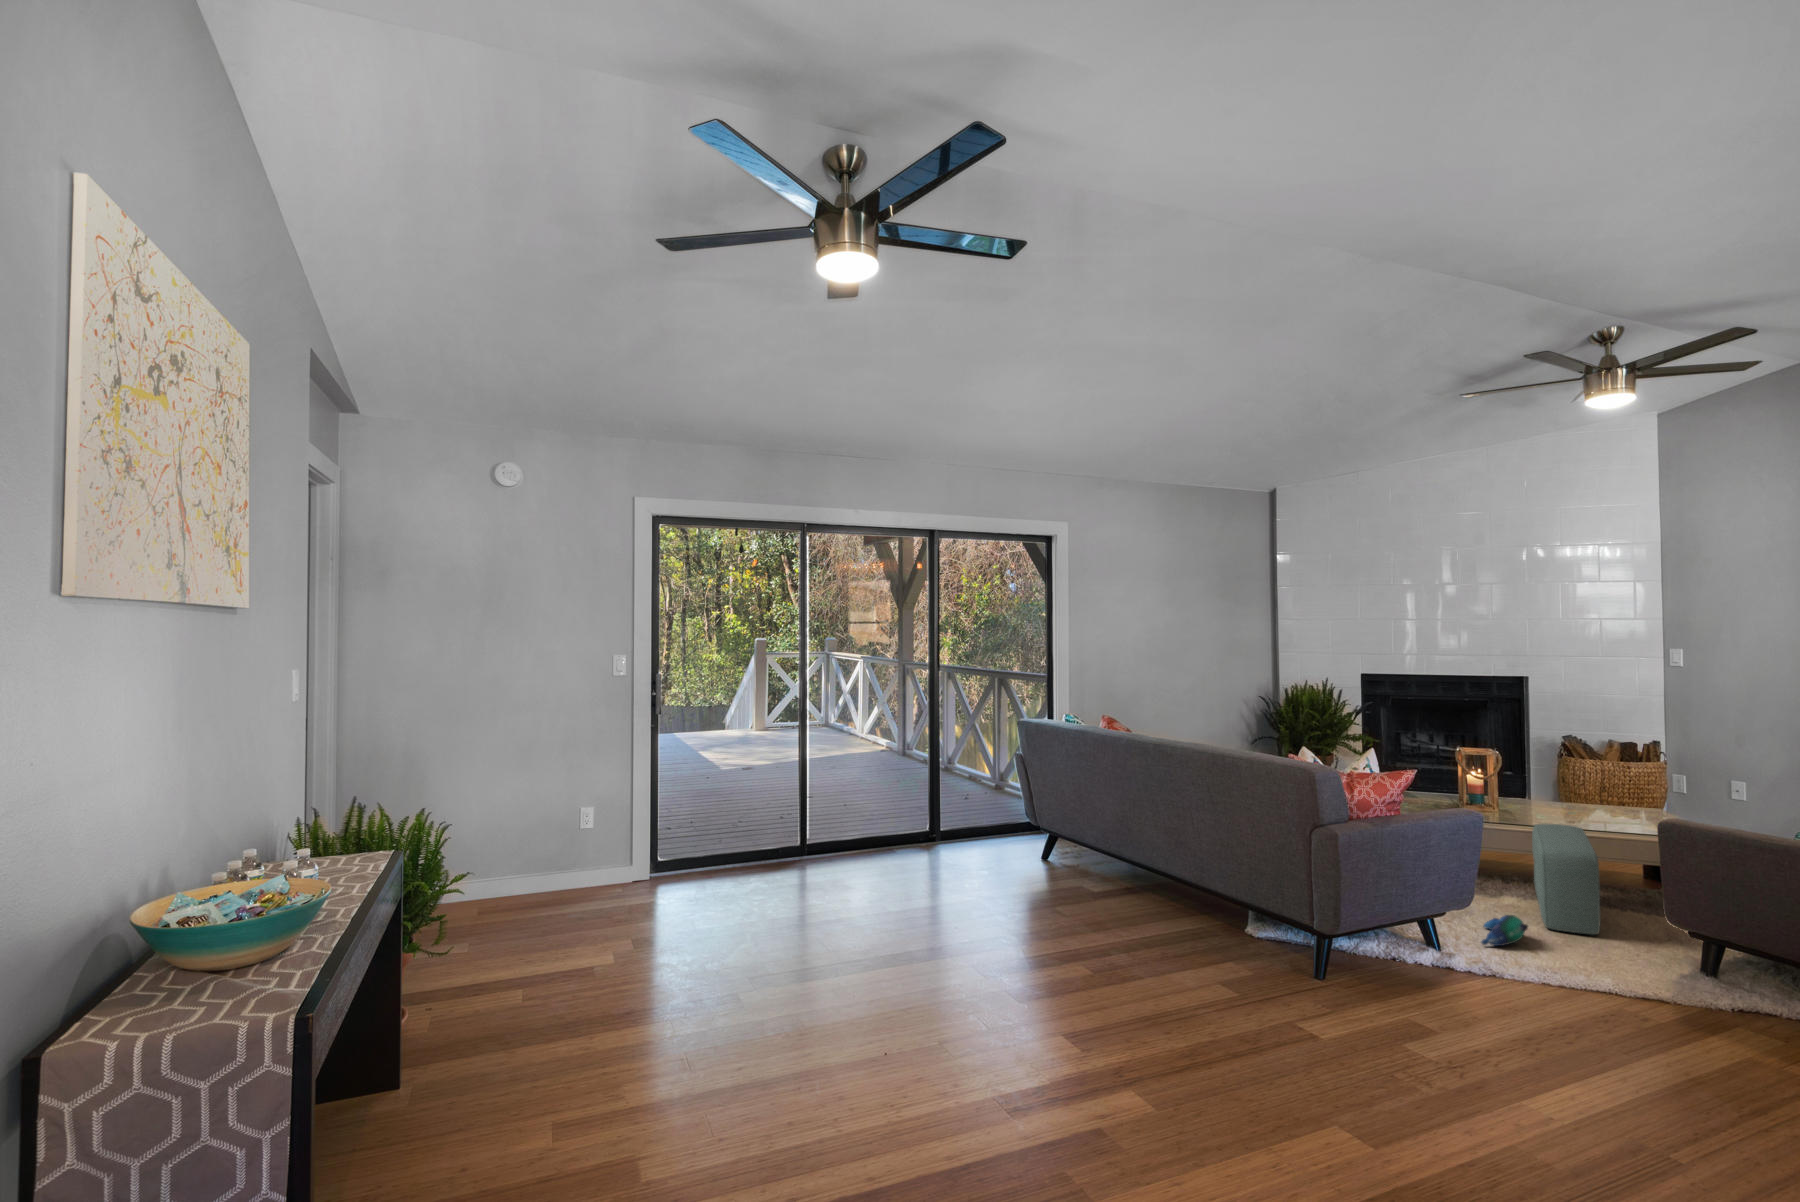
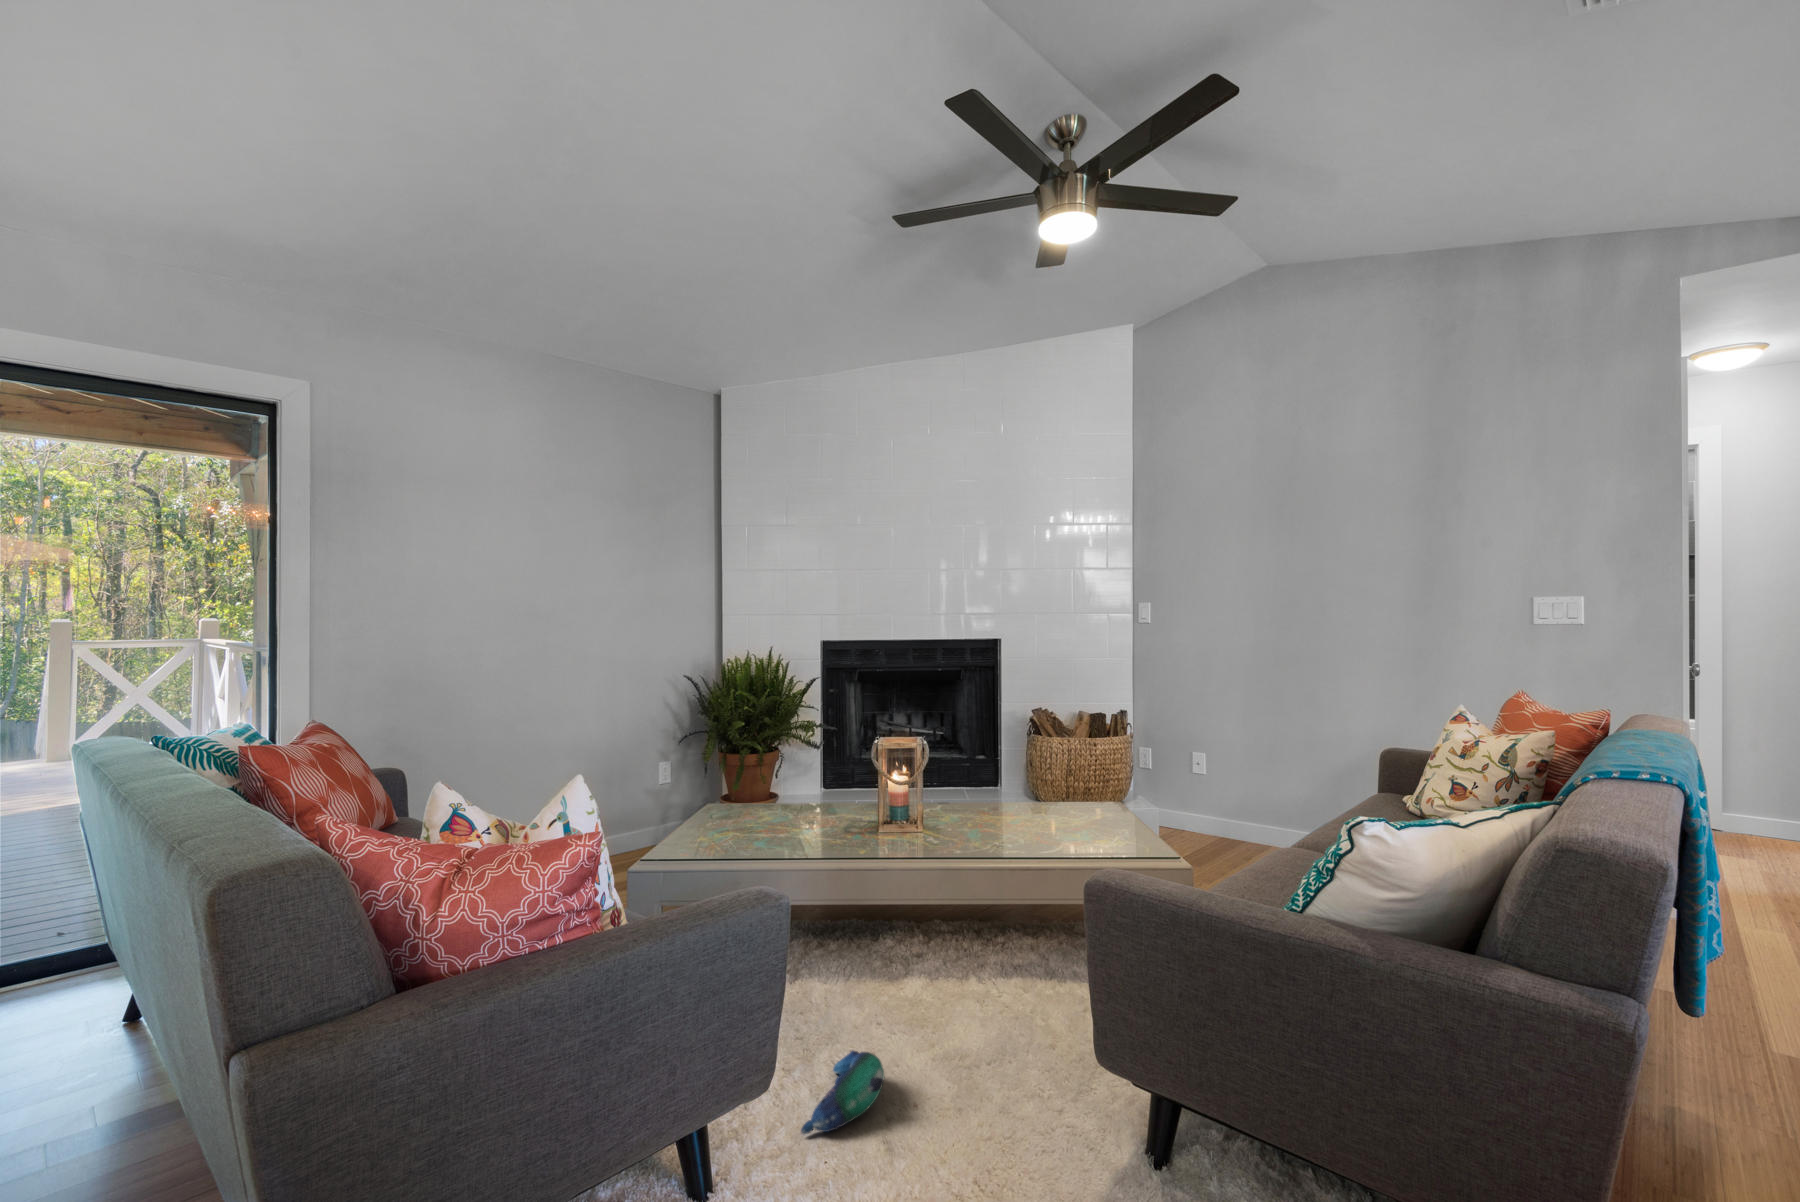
pouf: present [1532,824,1600,935] -> none [925,854,1014,1058]

